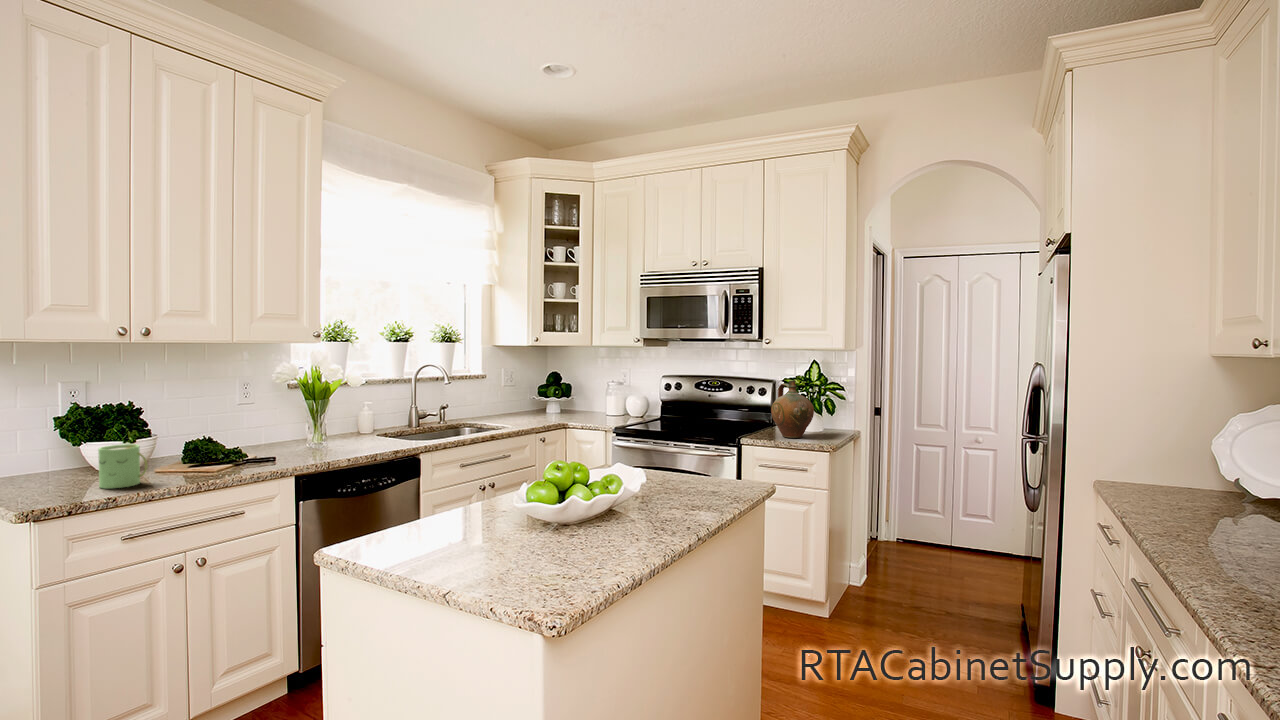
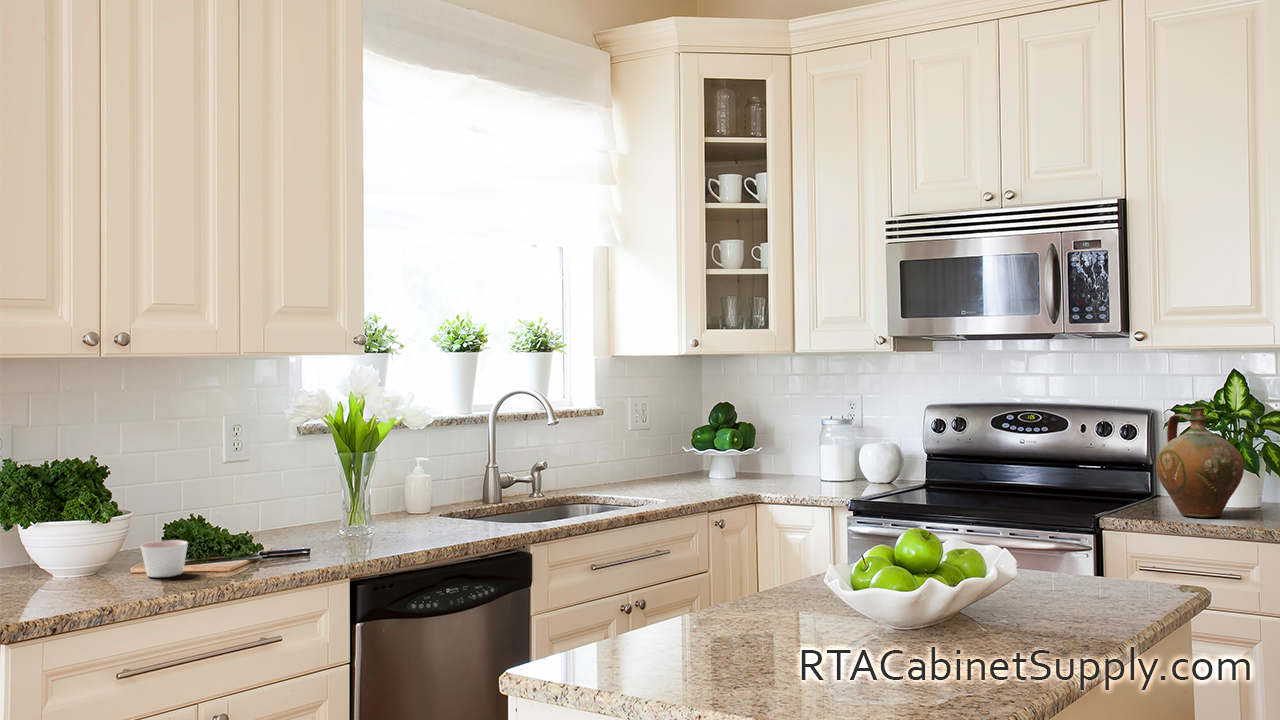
mug: present [98,444,147,489] -> none [56,525,126,596]
candle: none [163,453,195,475] -> present [141,540,188,577]

